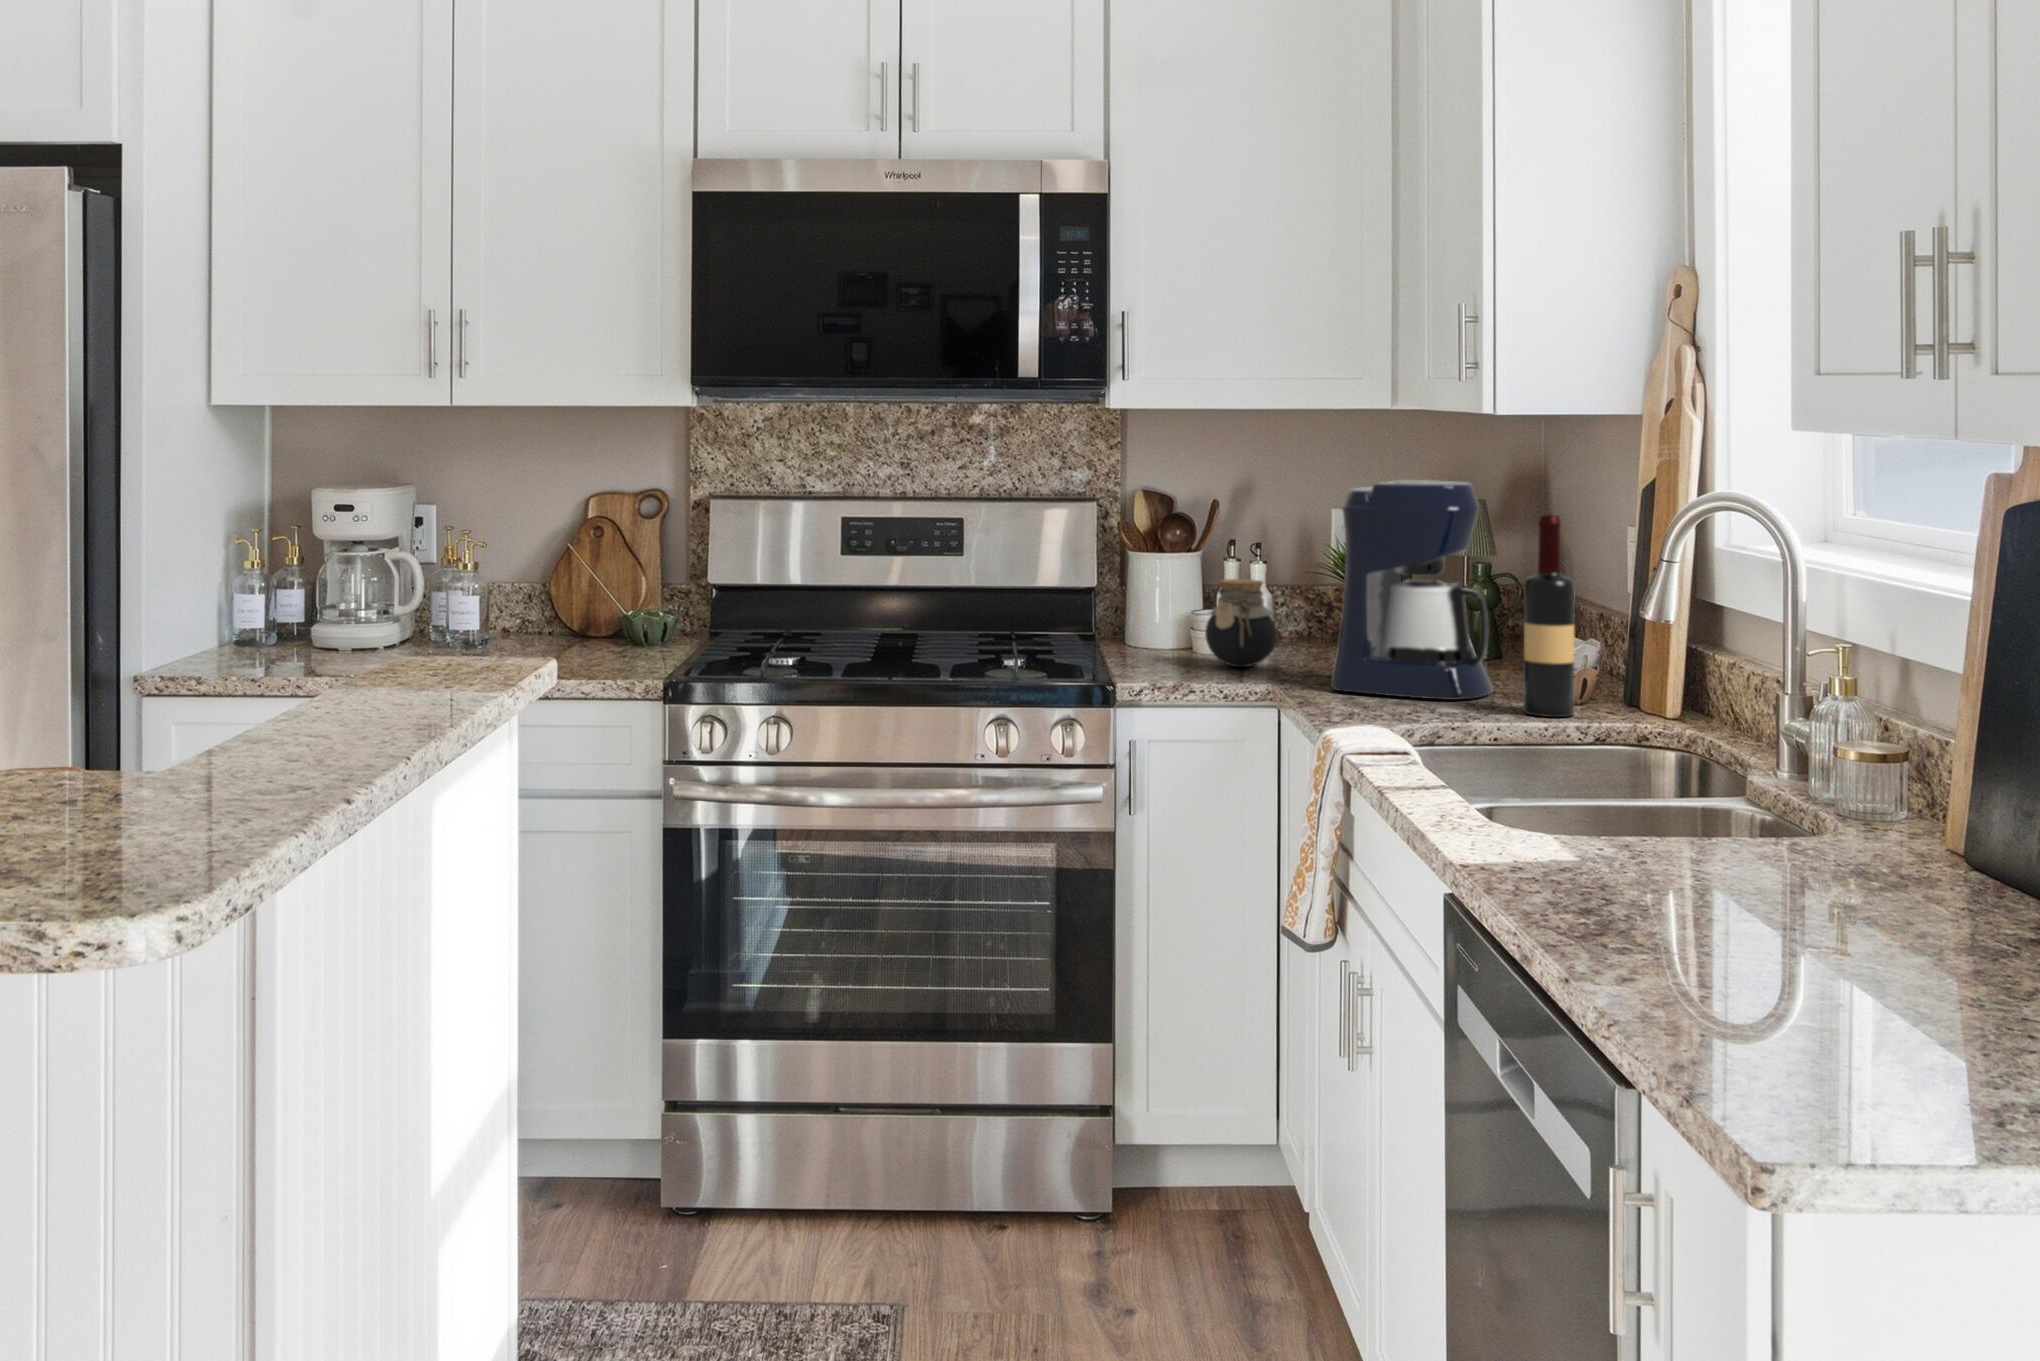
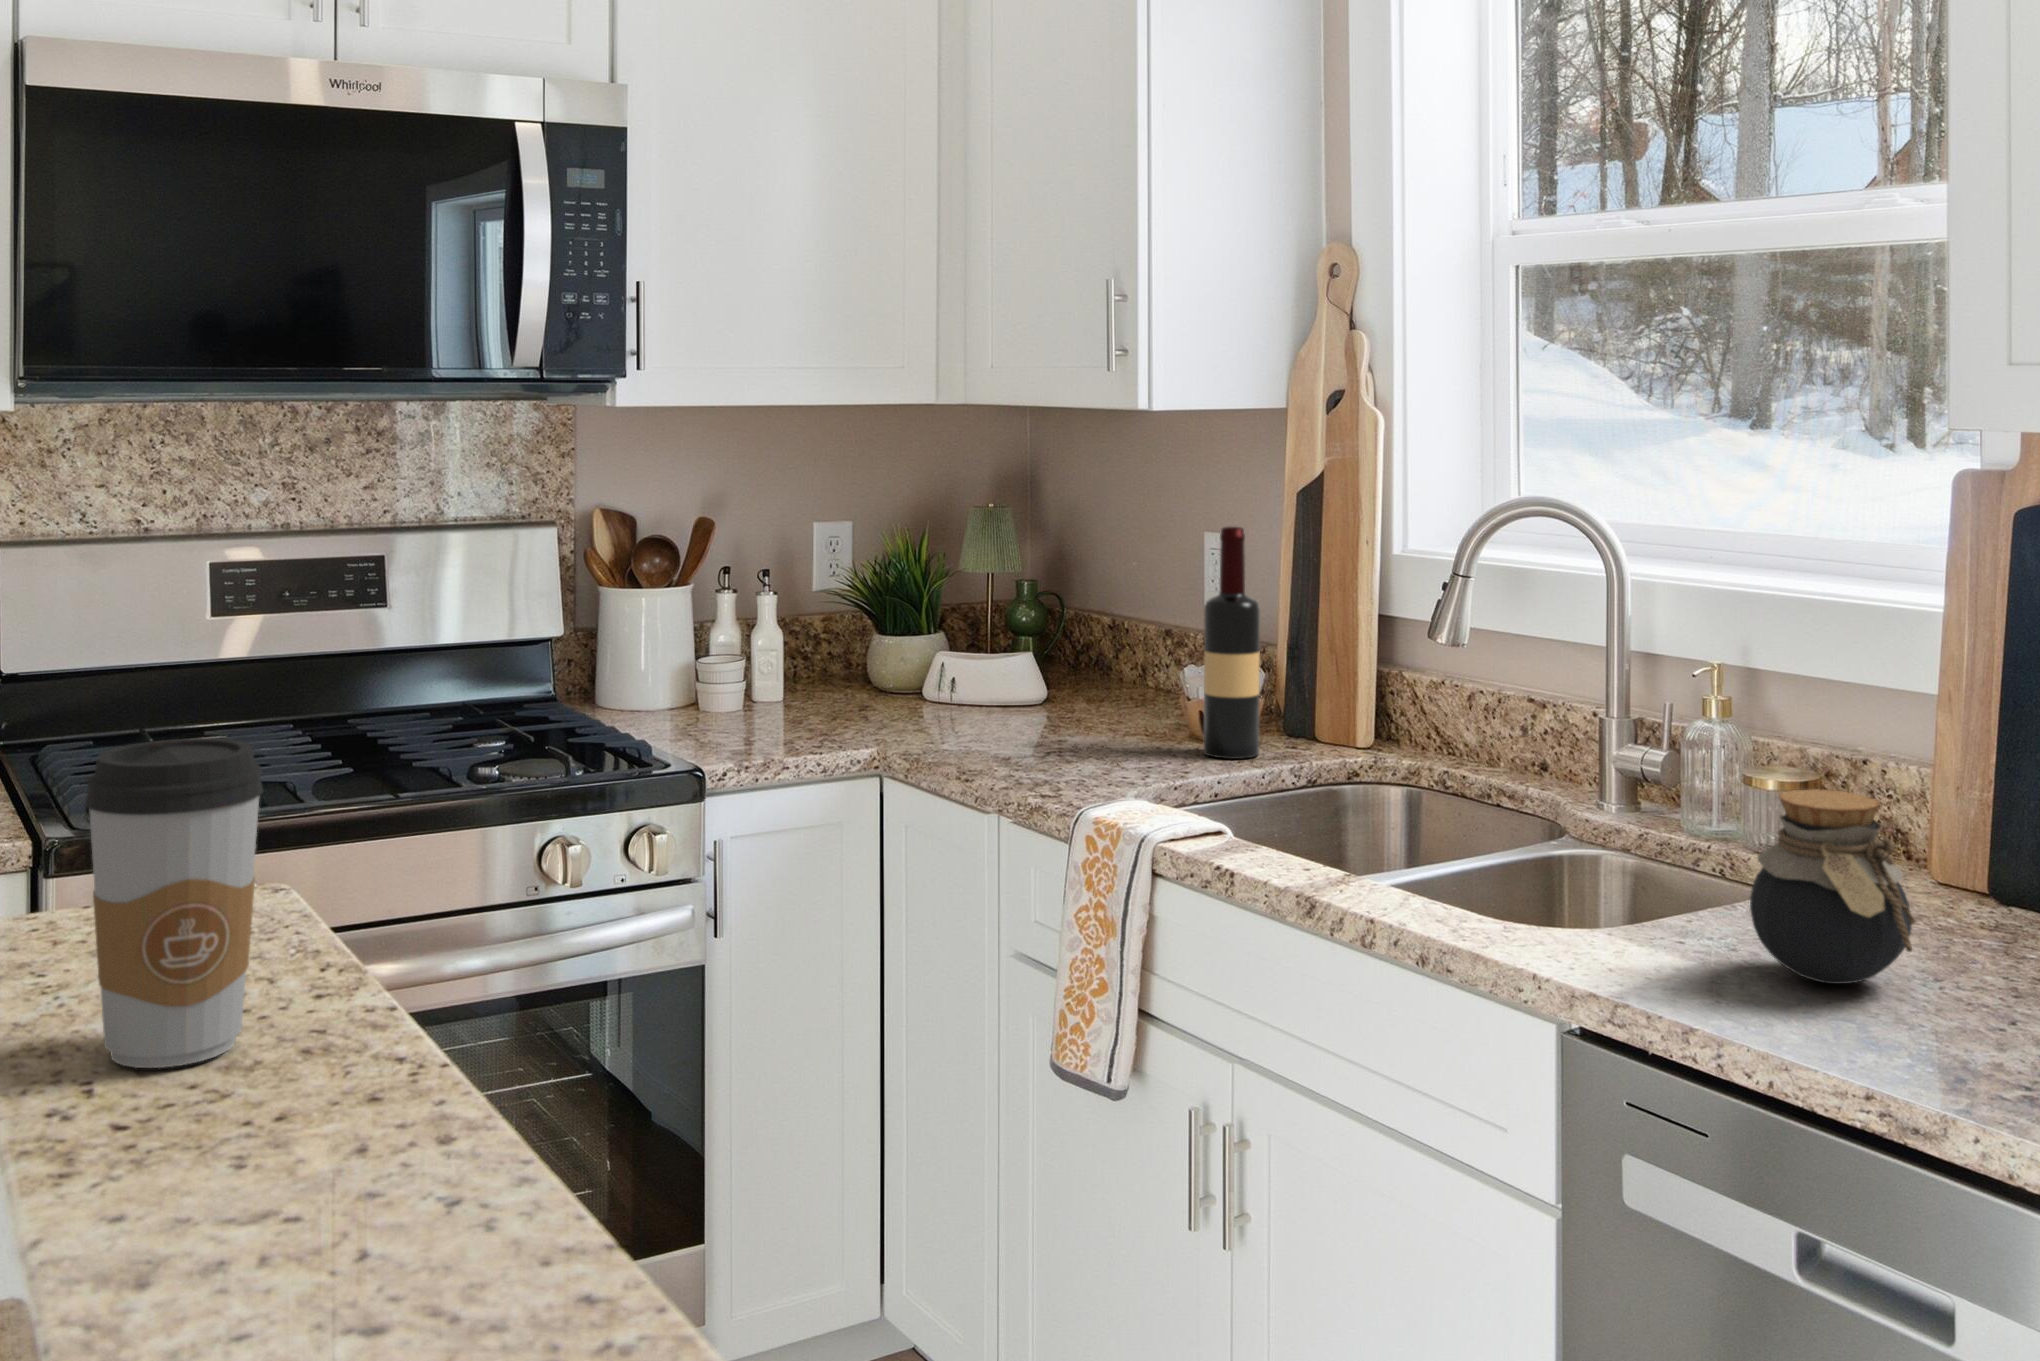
coffee maker: present [1331,480,1493,700] -> none [949,490,1131,749]
coffee cup: none [362,554,447,710] -> present [85,738,263,1068]
jar: present [1205,579,1277,667] -> present [1750,789,1915,984]

